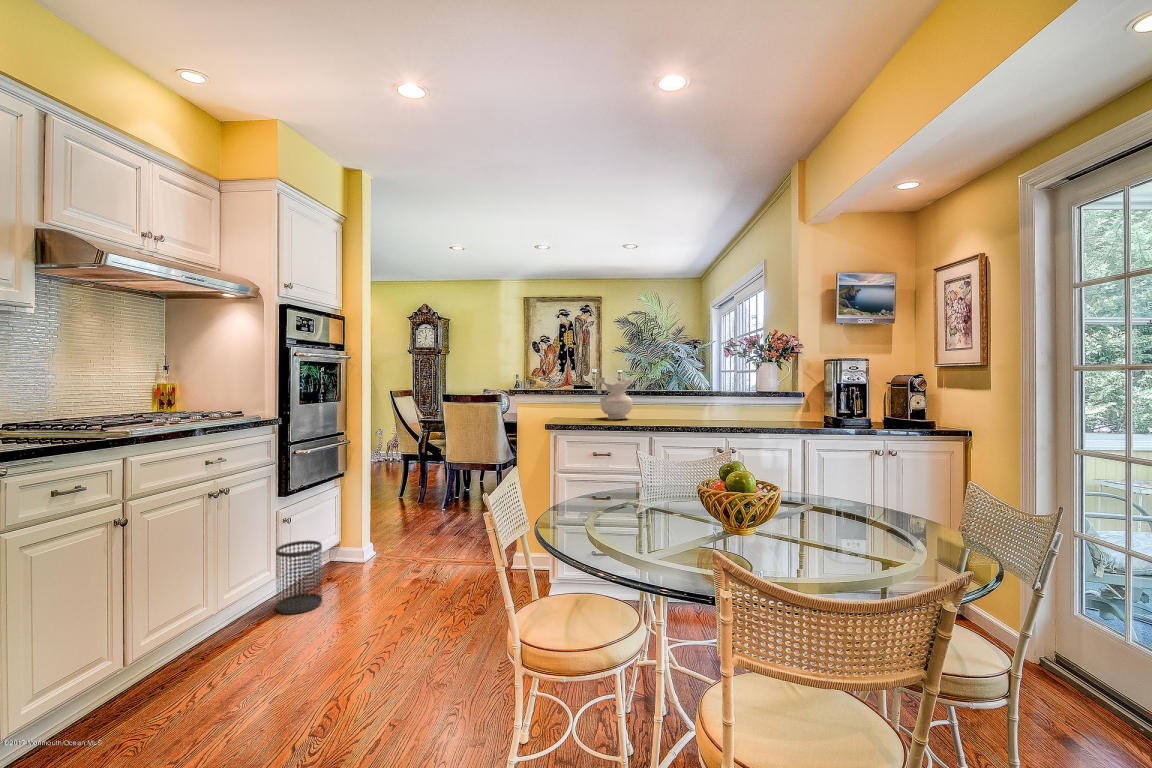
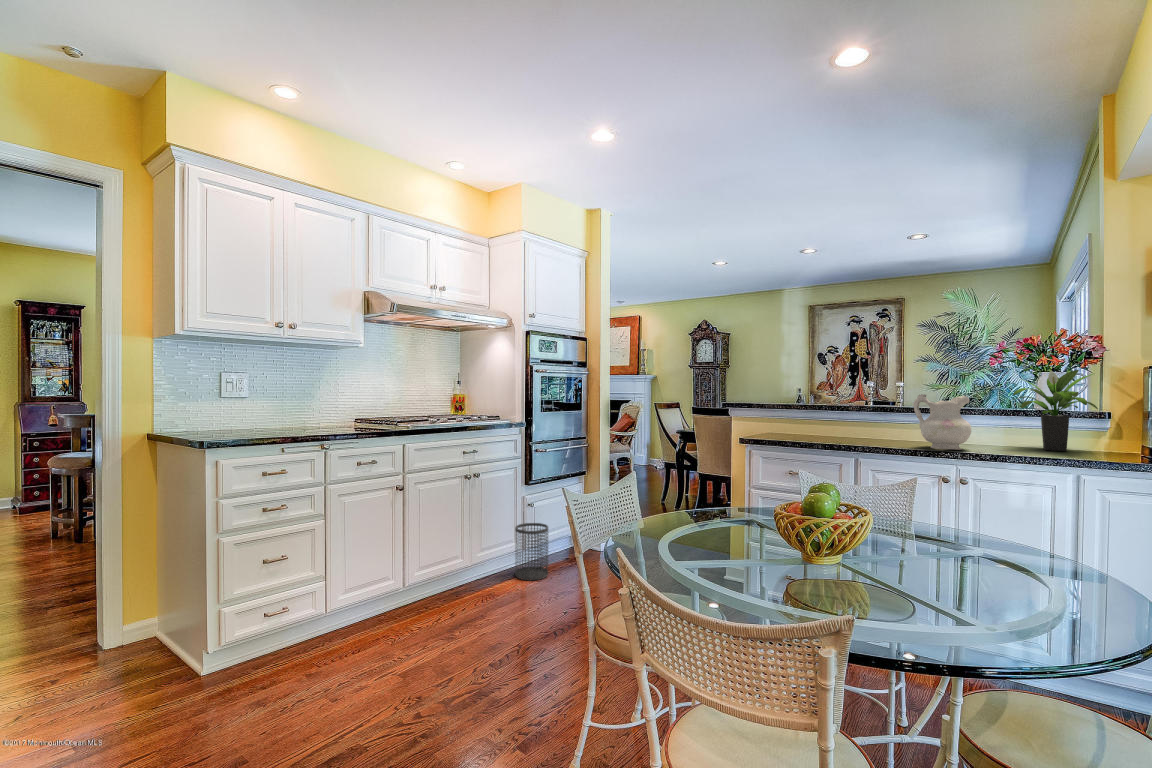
potted plant: none [744,360,794,421] -> present [1013,370,1098,451]
ceramic pitcher: present [596,377,633,419] -> present [914,394,971,450]

